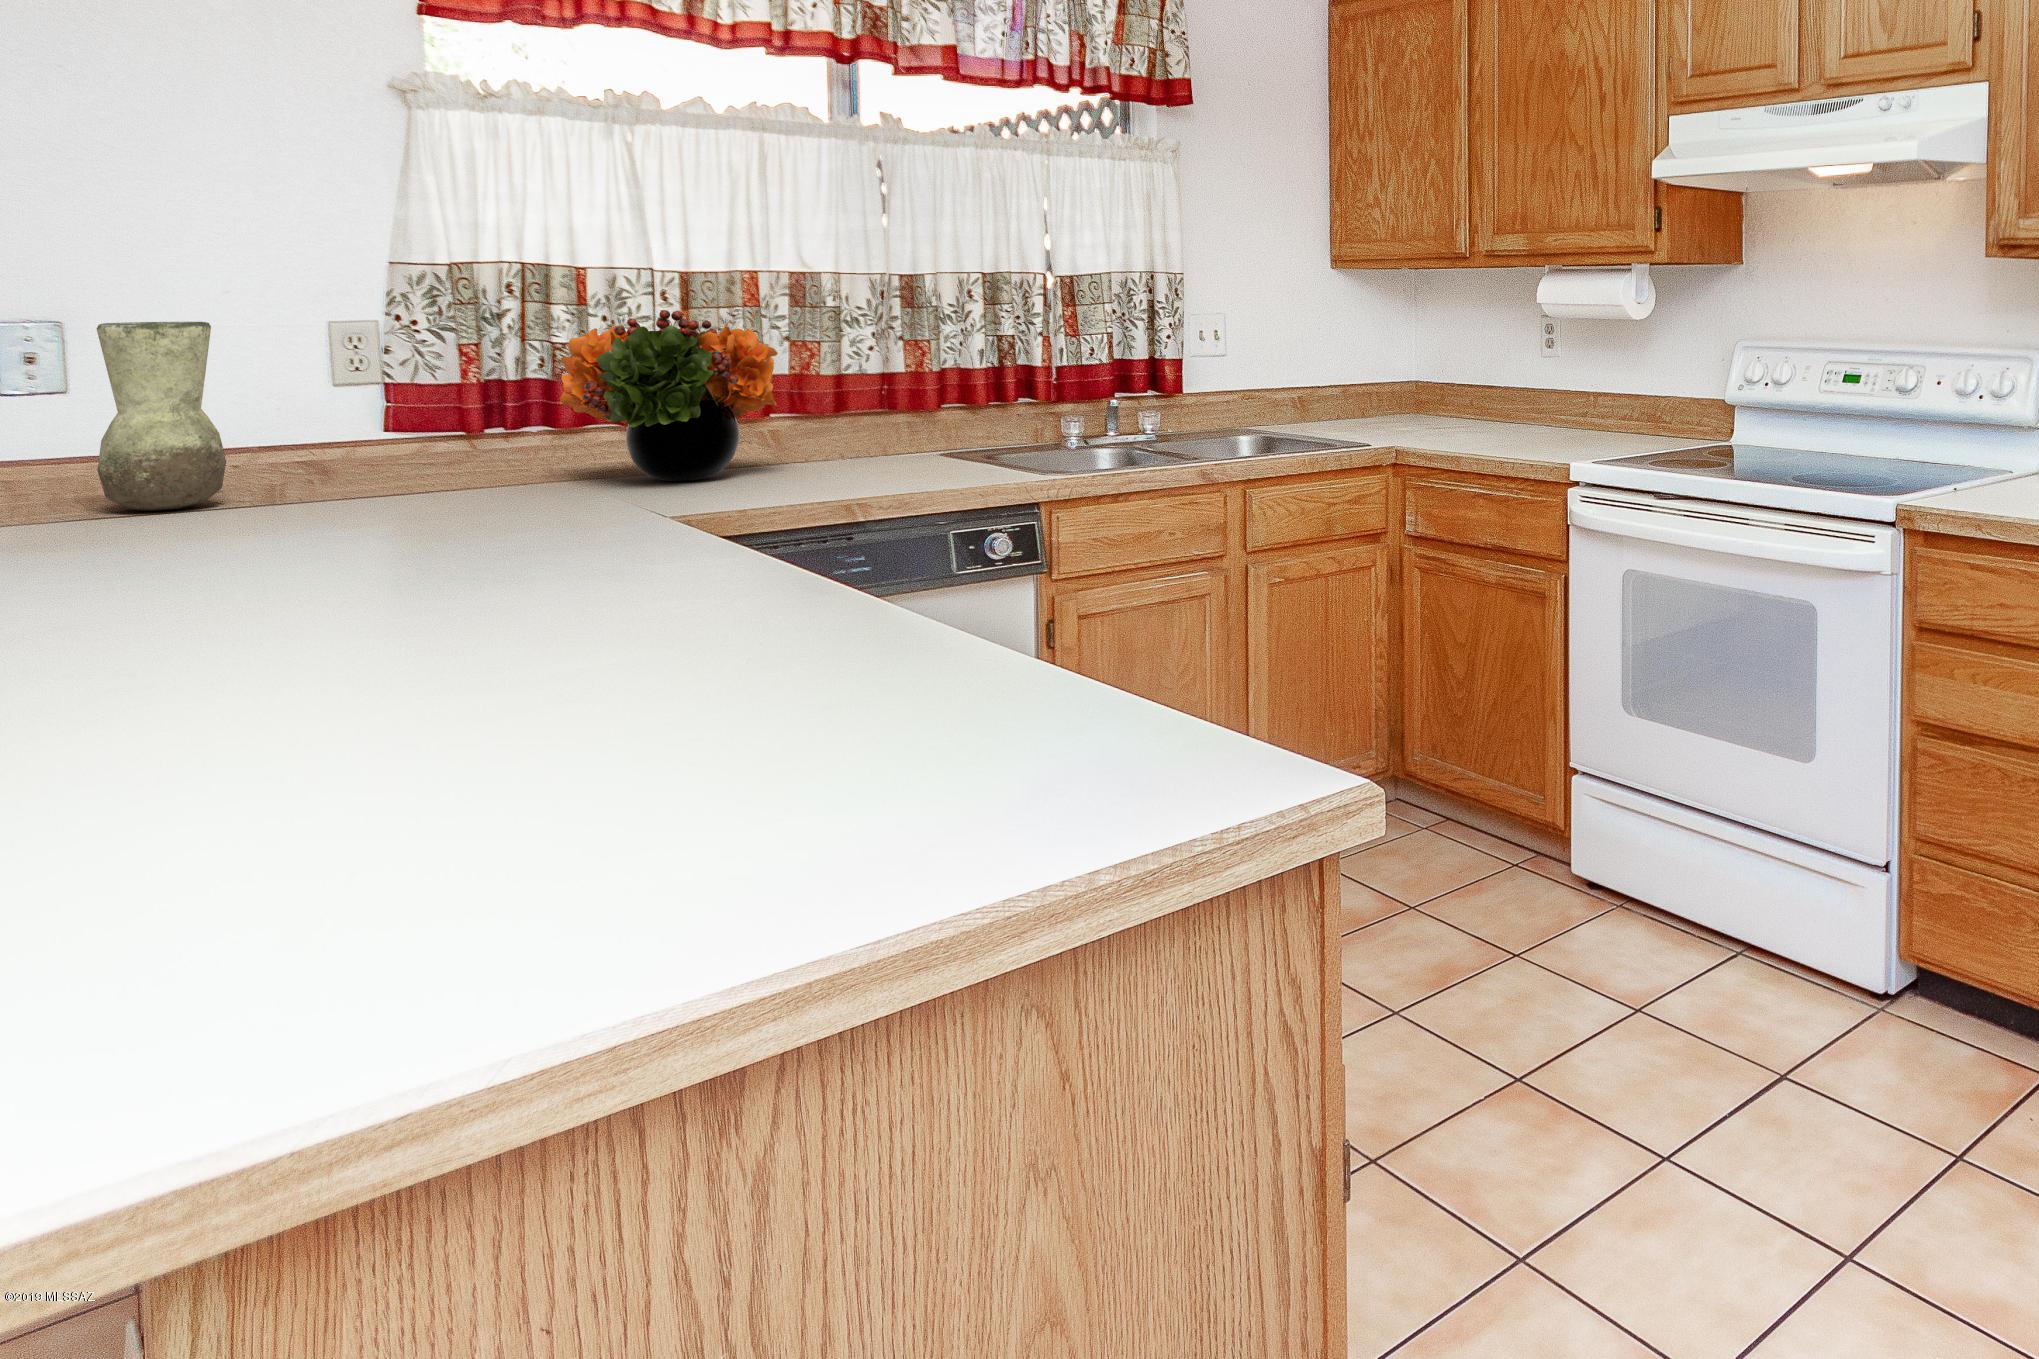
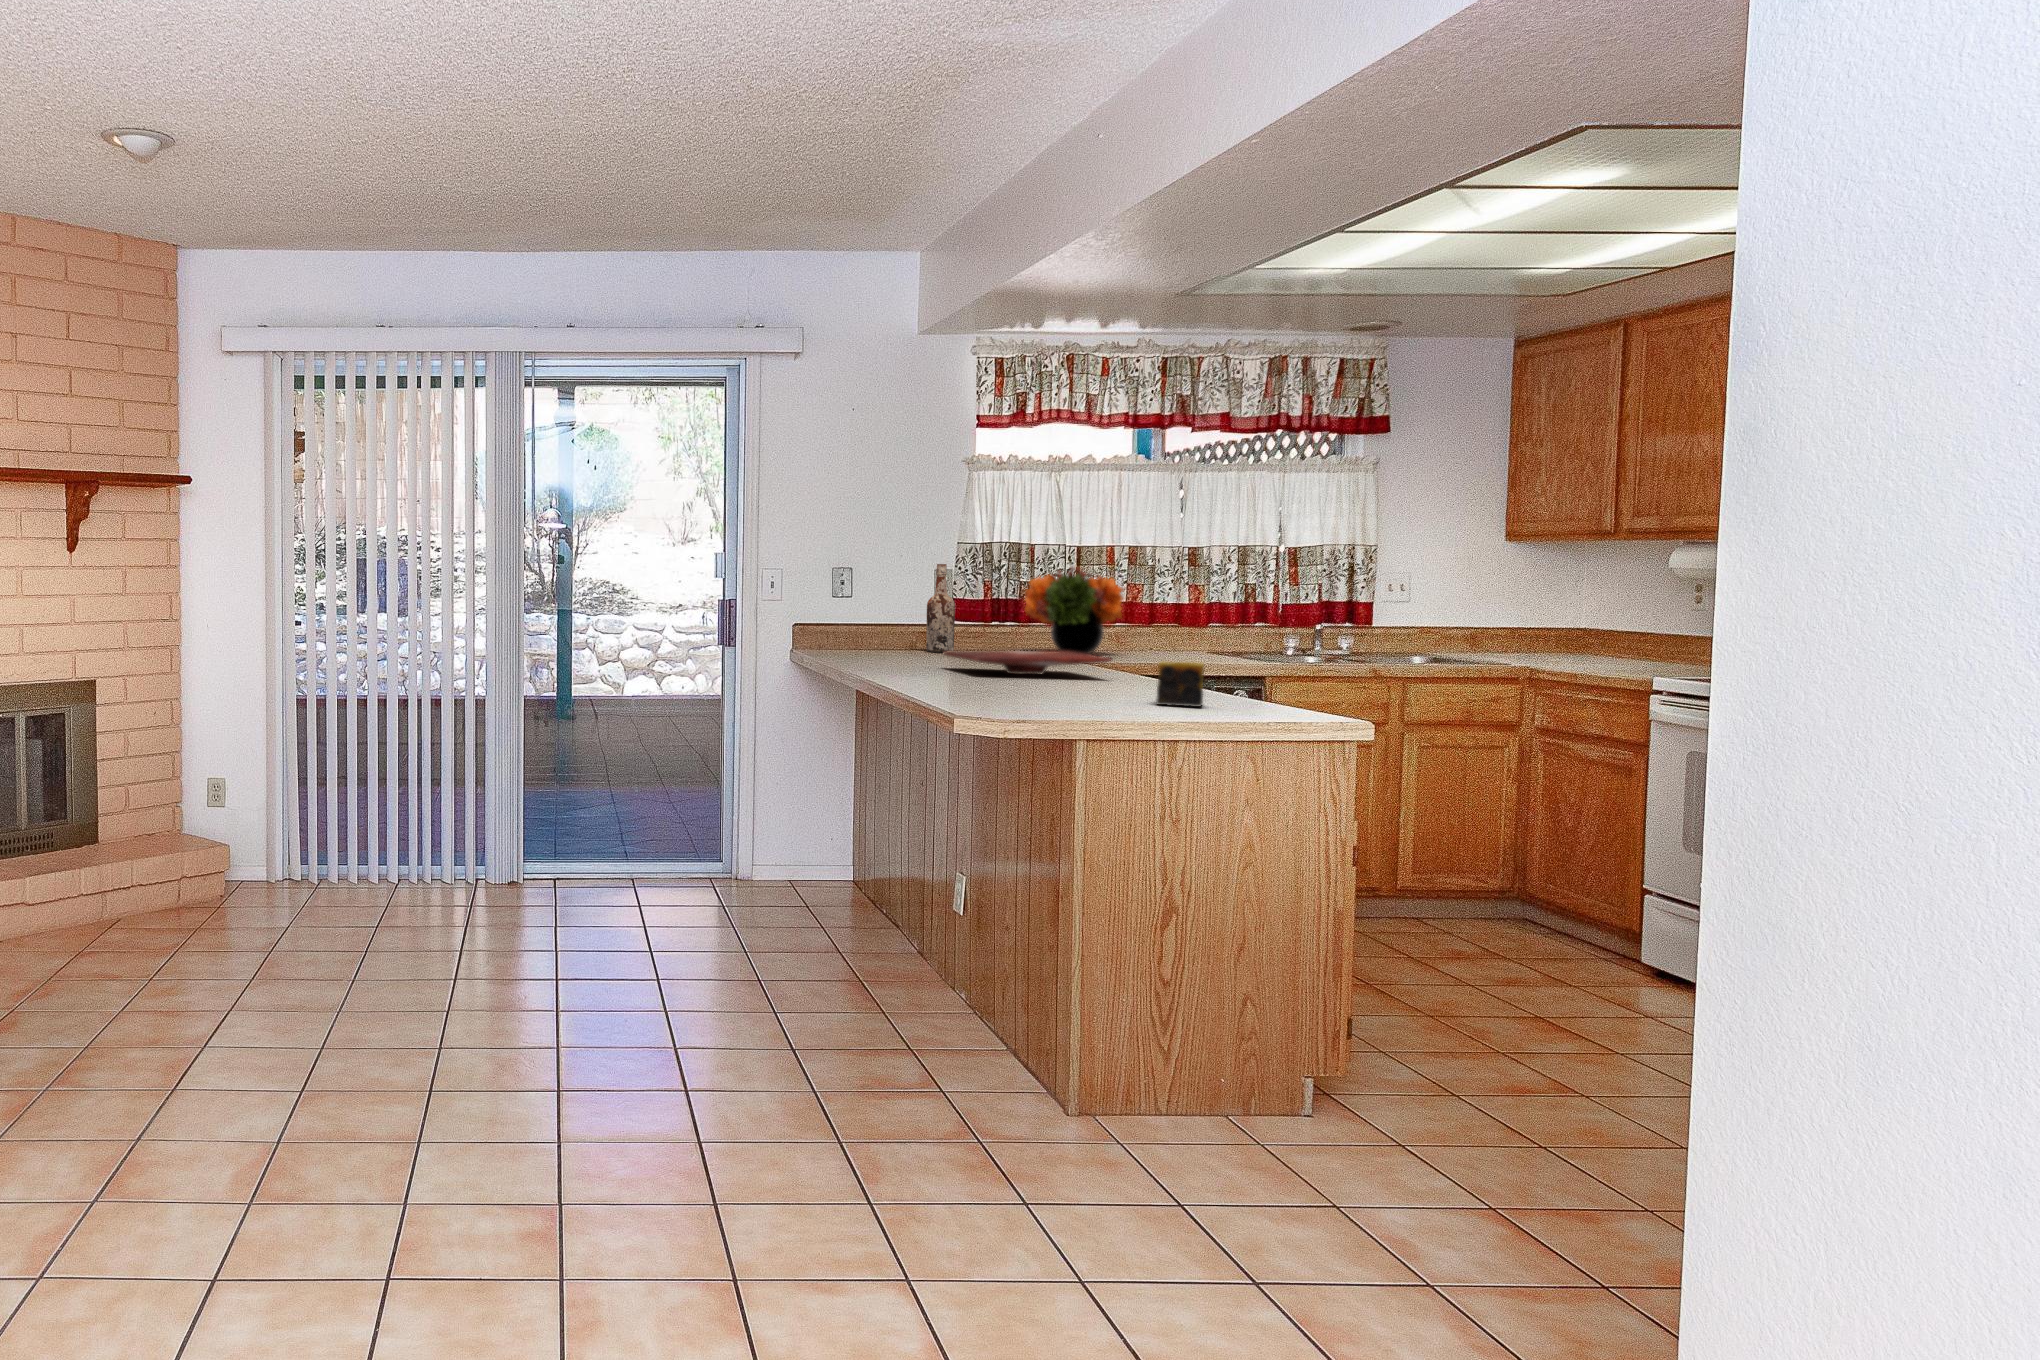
wine bottle: none [259,312,348,520] -> present [926,564,955,652]
vase: present [97,322,226,511] -> none [865,568,904,647]
cutting board: none [94,532,647,652] -> present [944,651,1112,674]
candle: none [638,662,836,871] -> present [1156,661,1204,707]

